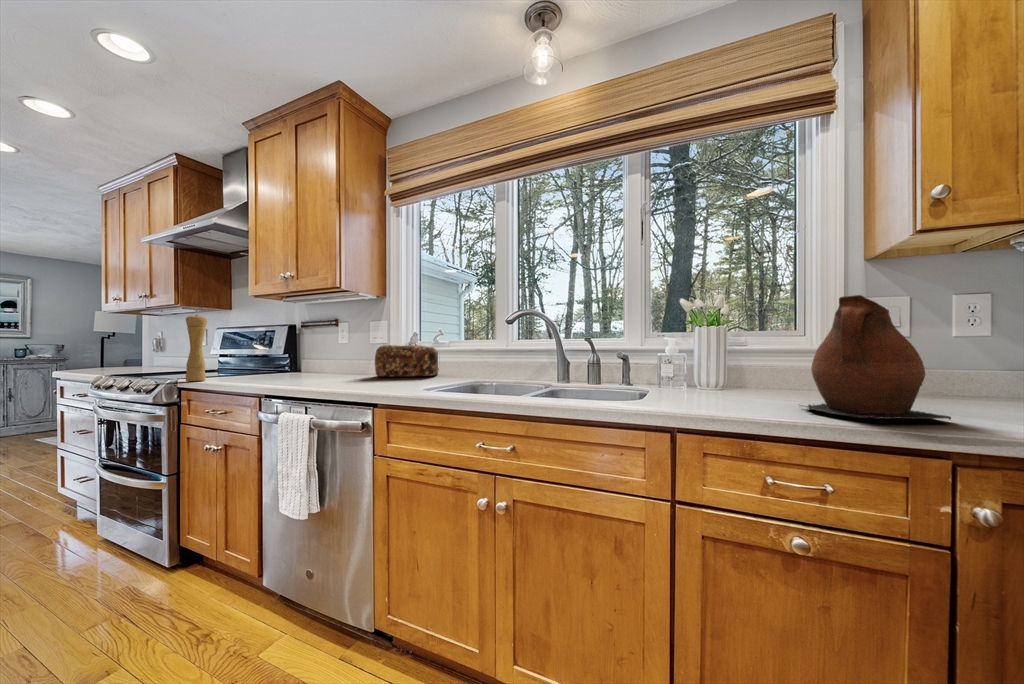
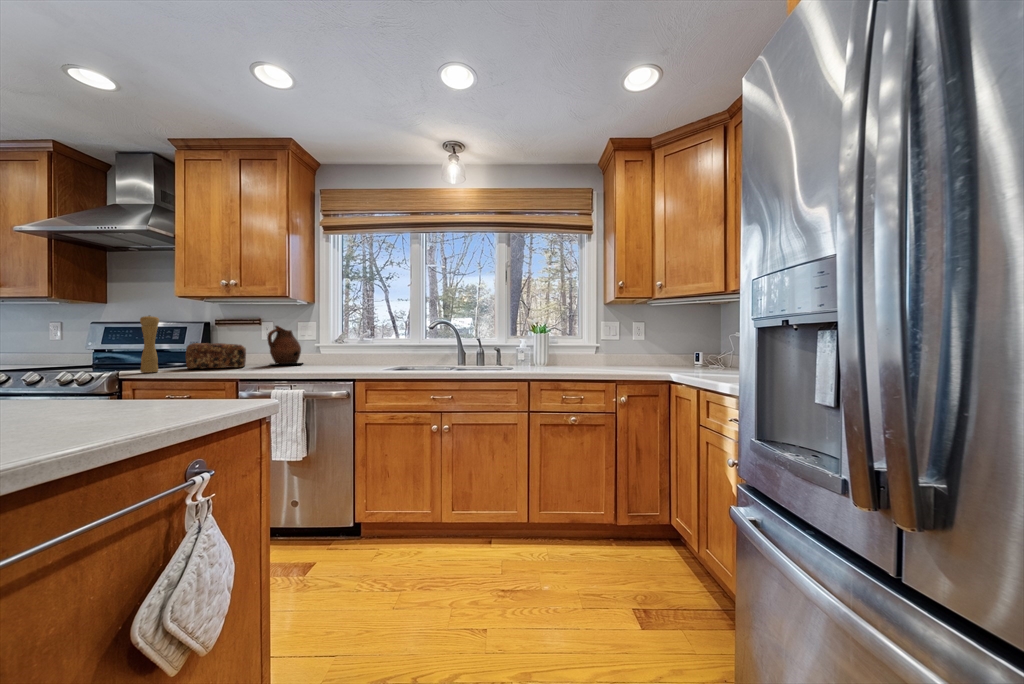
ceramic pitcher: present [806,295,951,420] -> present [267,326,301,364]
bread loaf: present [375,345,439,377] -> present [186,343,246,369]

